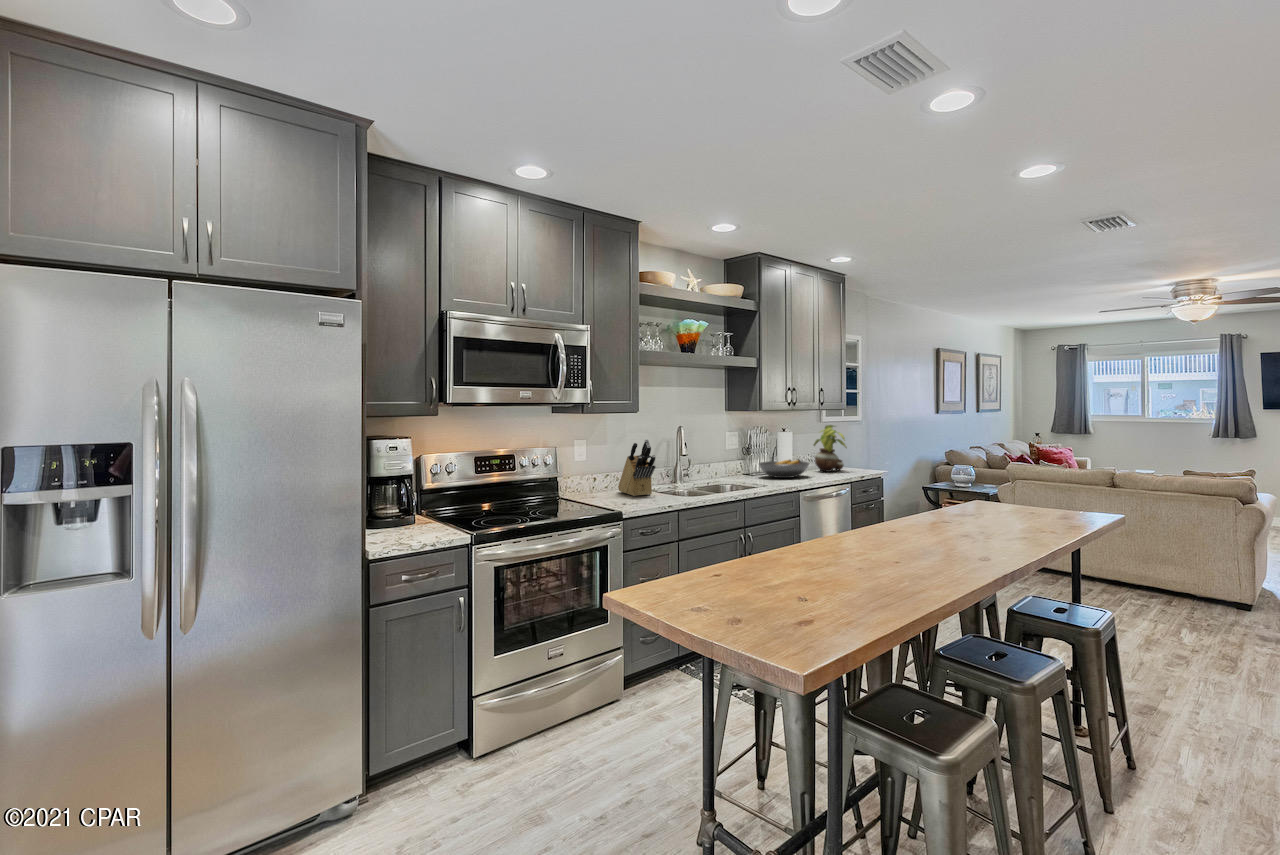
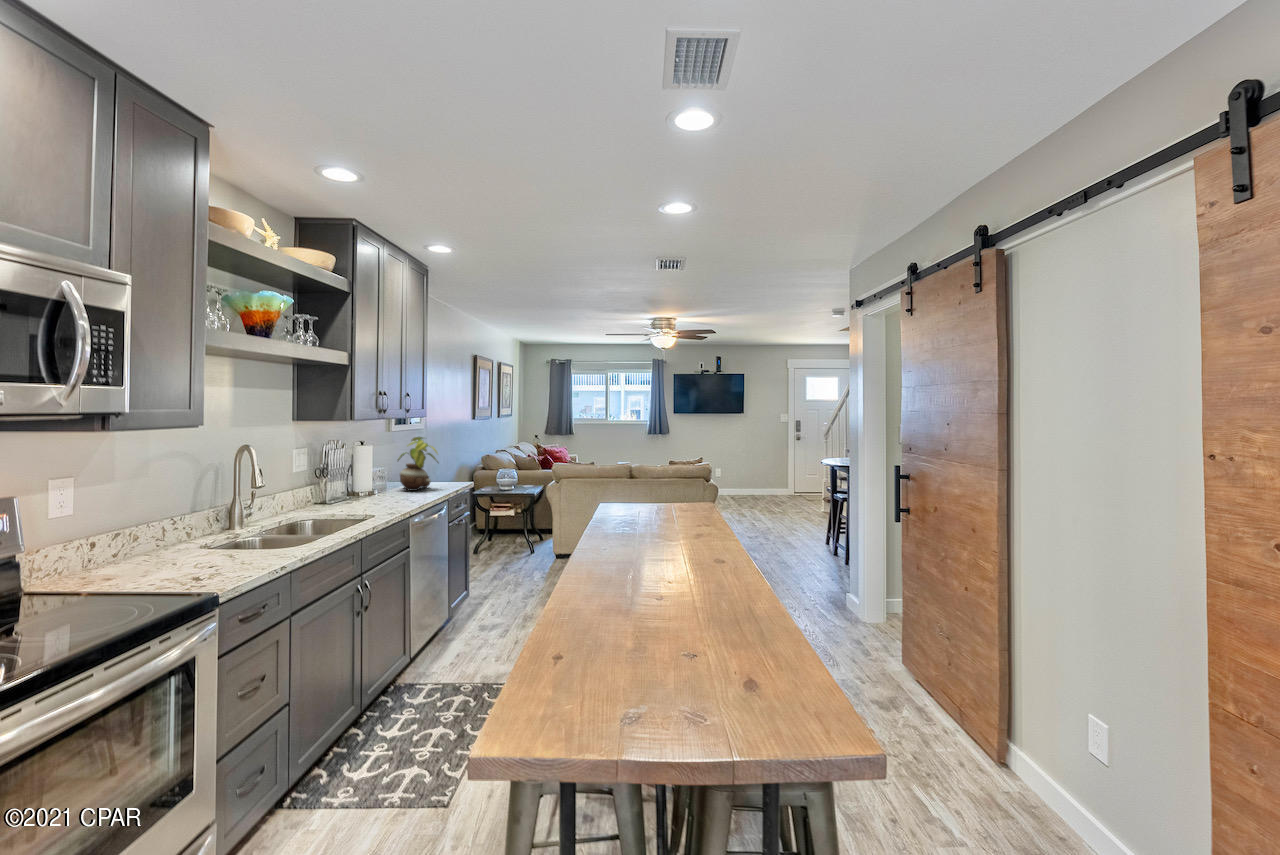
knife block: present [618,439,656,496] -> none [144,470,241,563]
fruit bowl: present [759,460,809,478] -> none [341,481,409,504]

